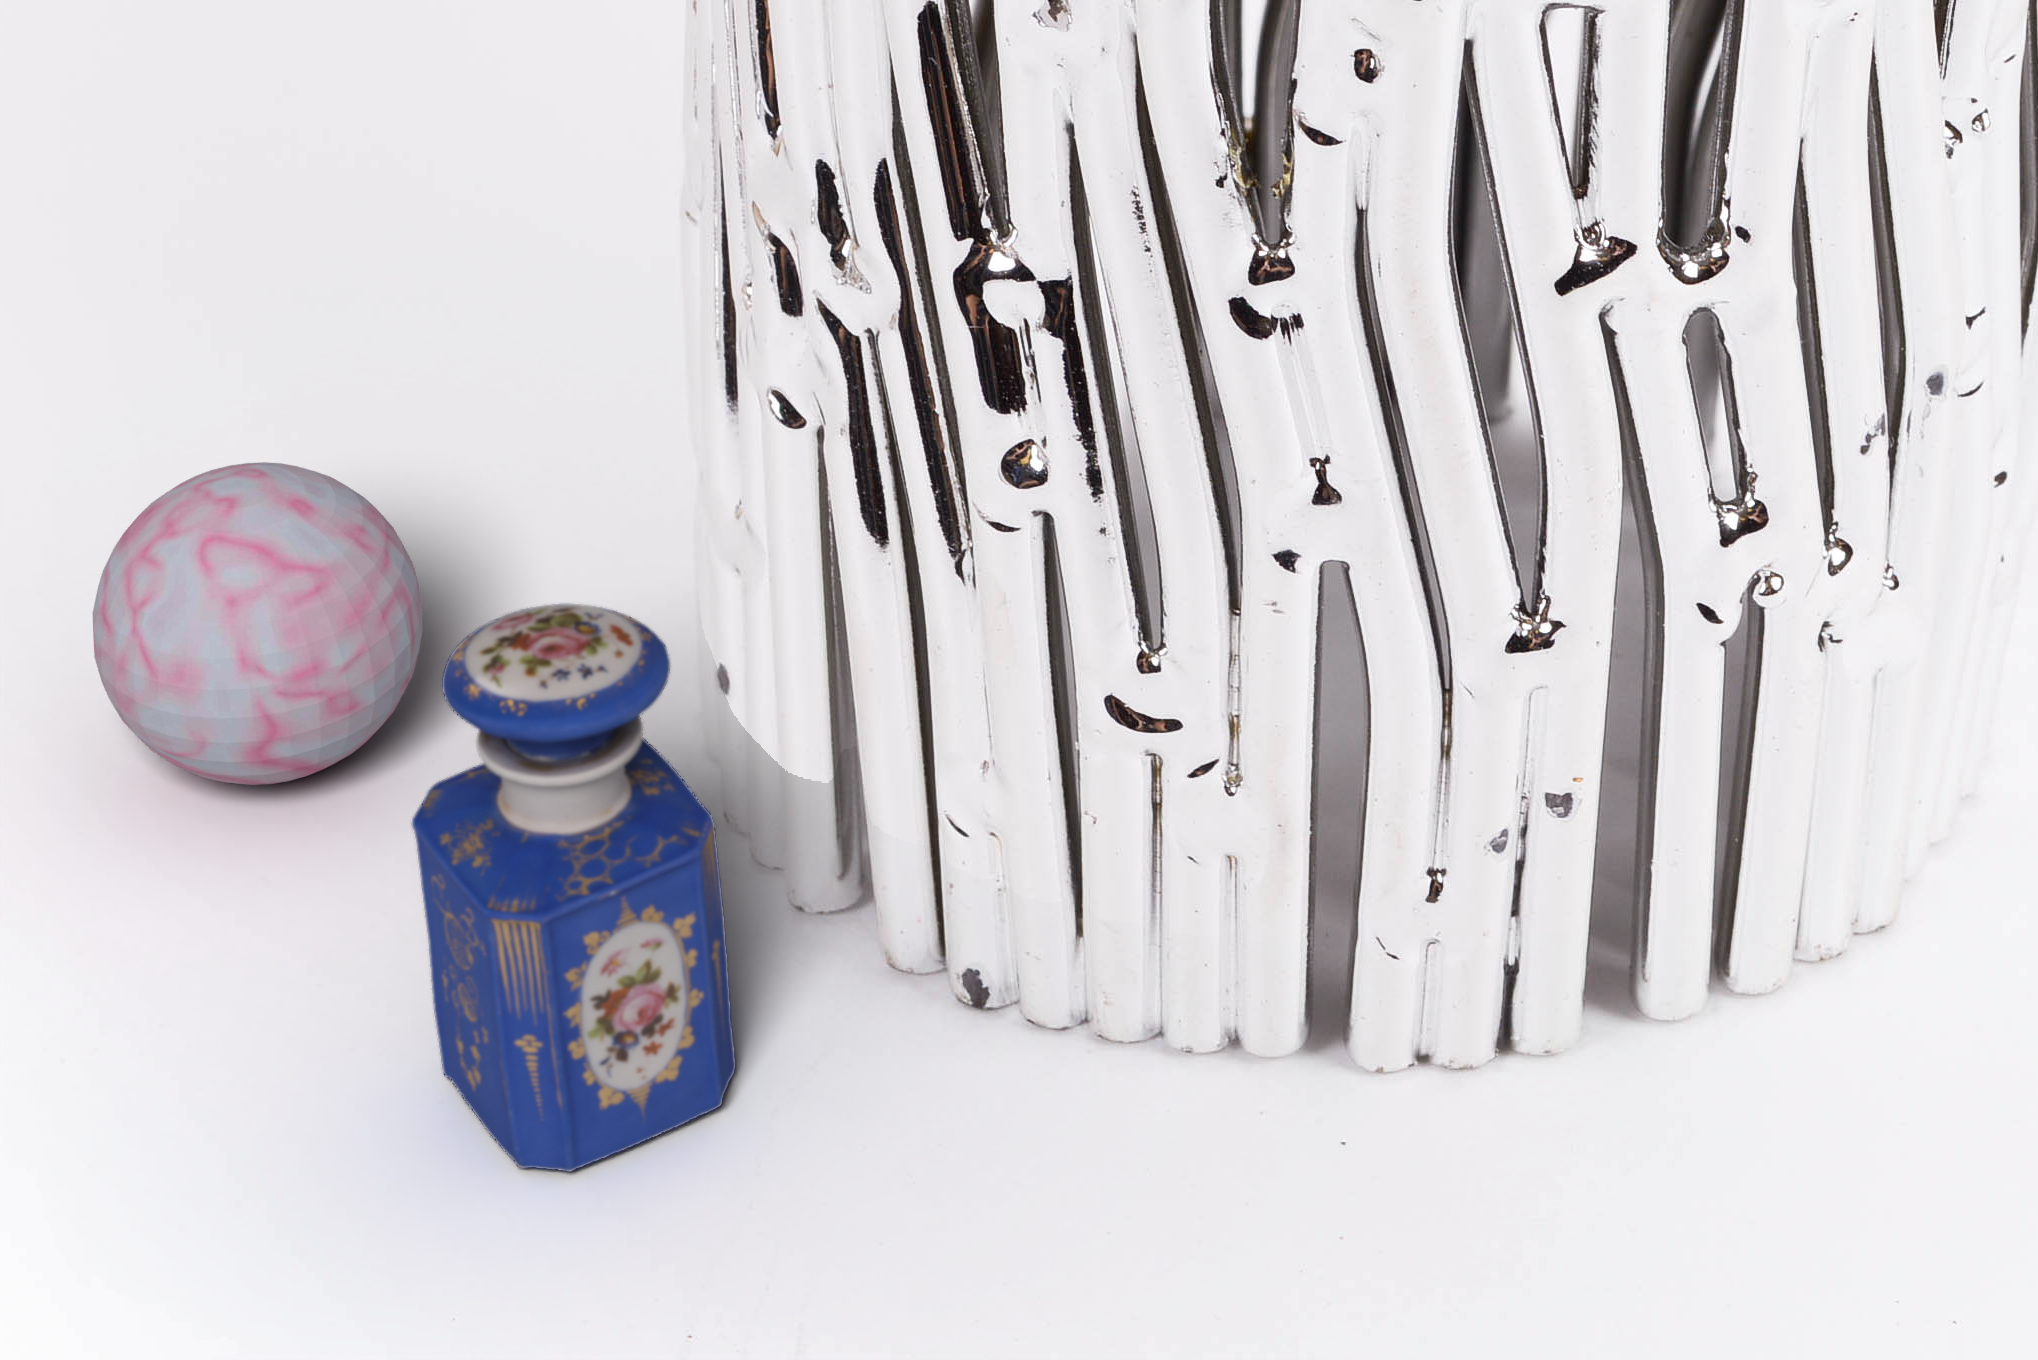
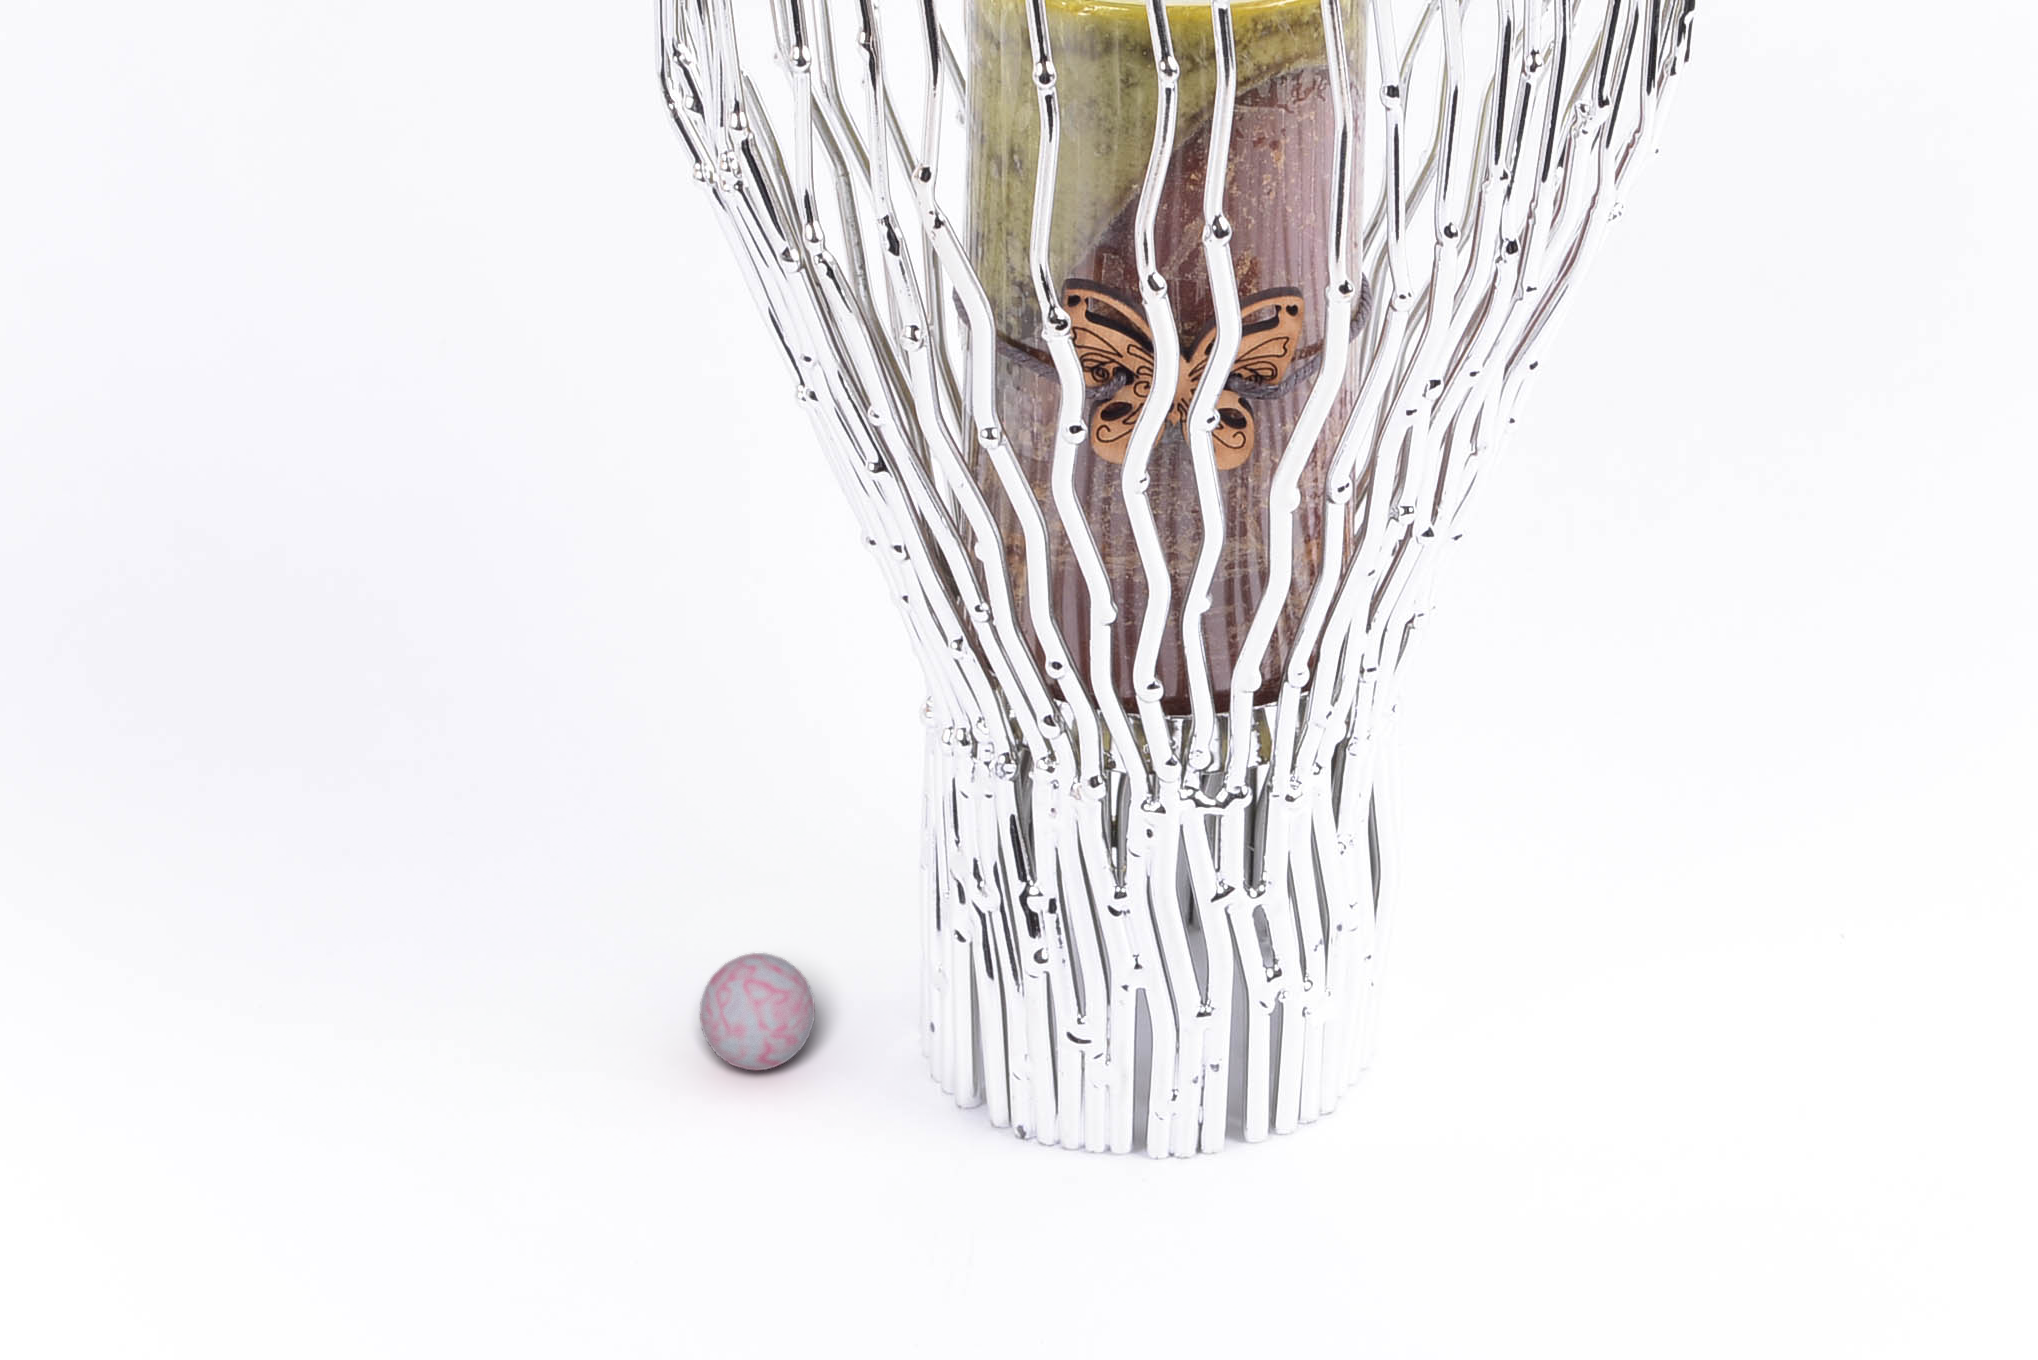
perfume bottle: present [412,604,736,1172] -> none [836,1003,939,1195]

